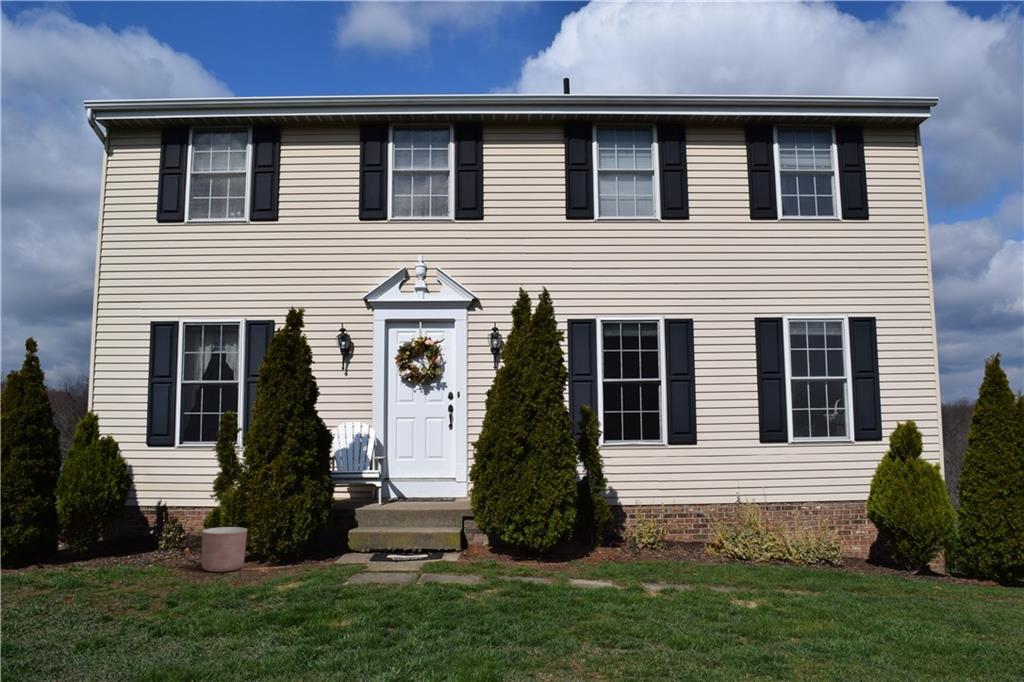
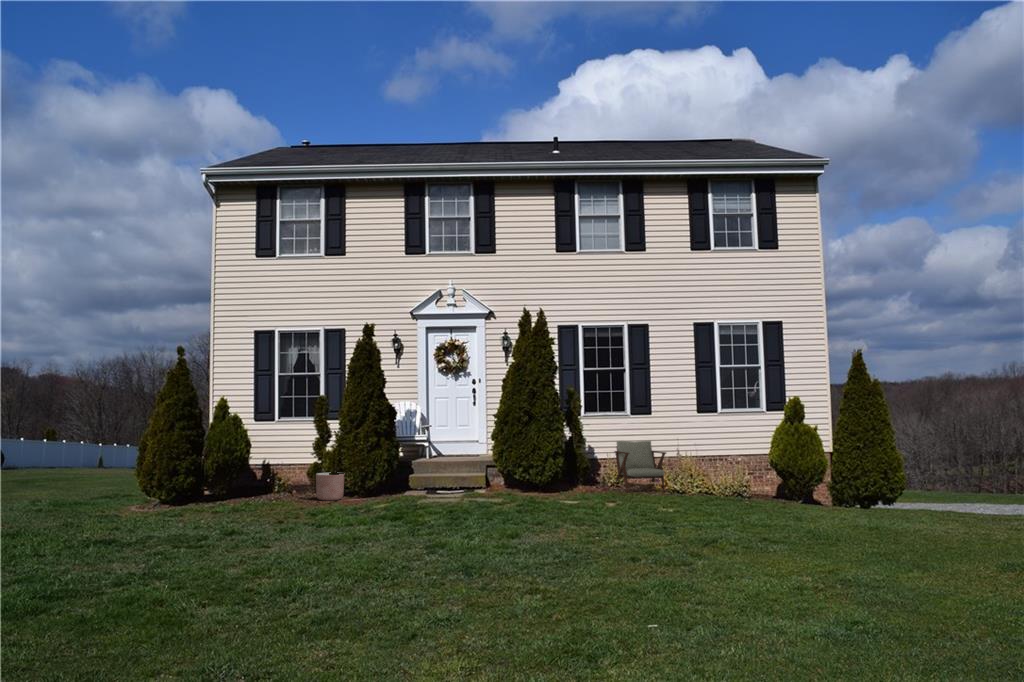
lounge chair: none [643,481,722,558] -> present [615,441,666,493]

